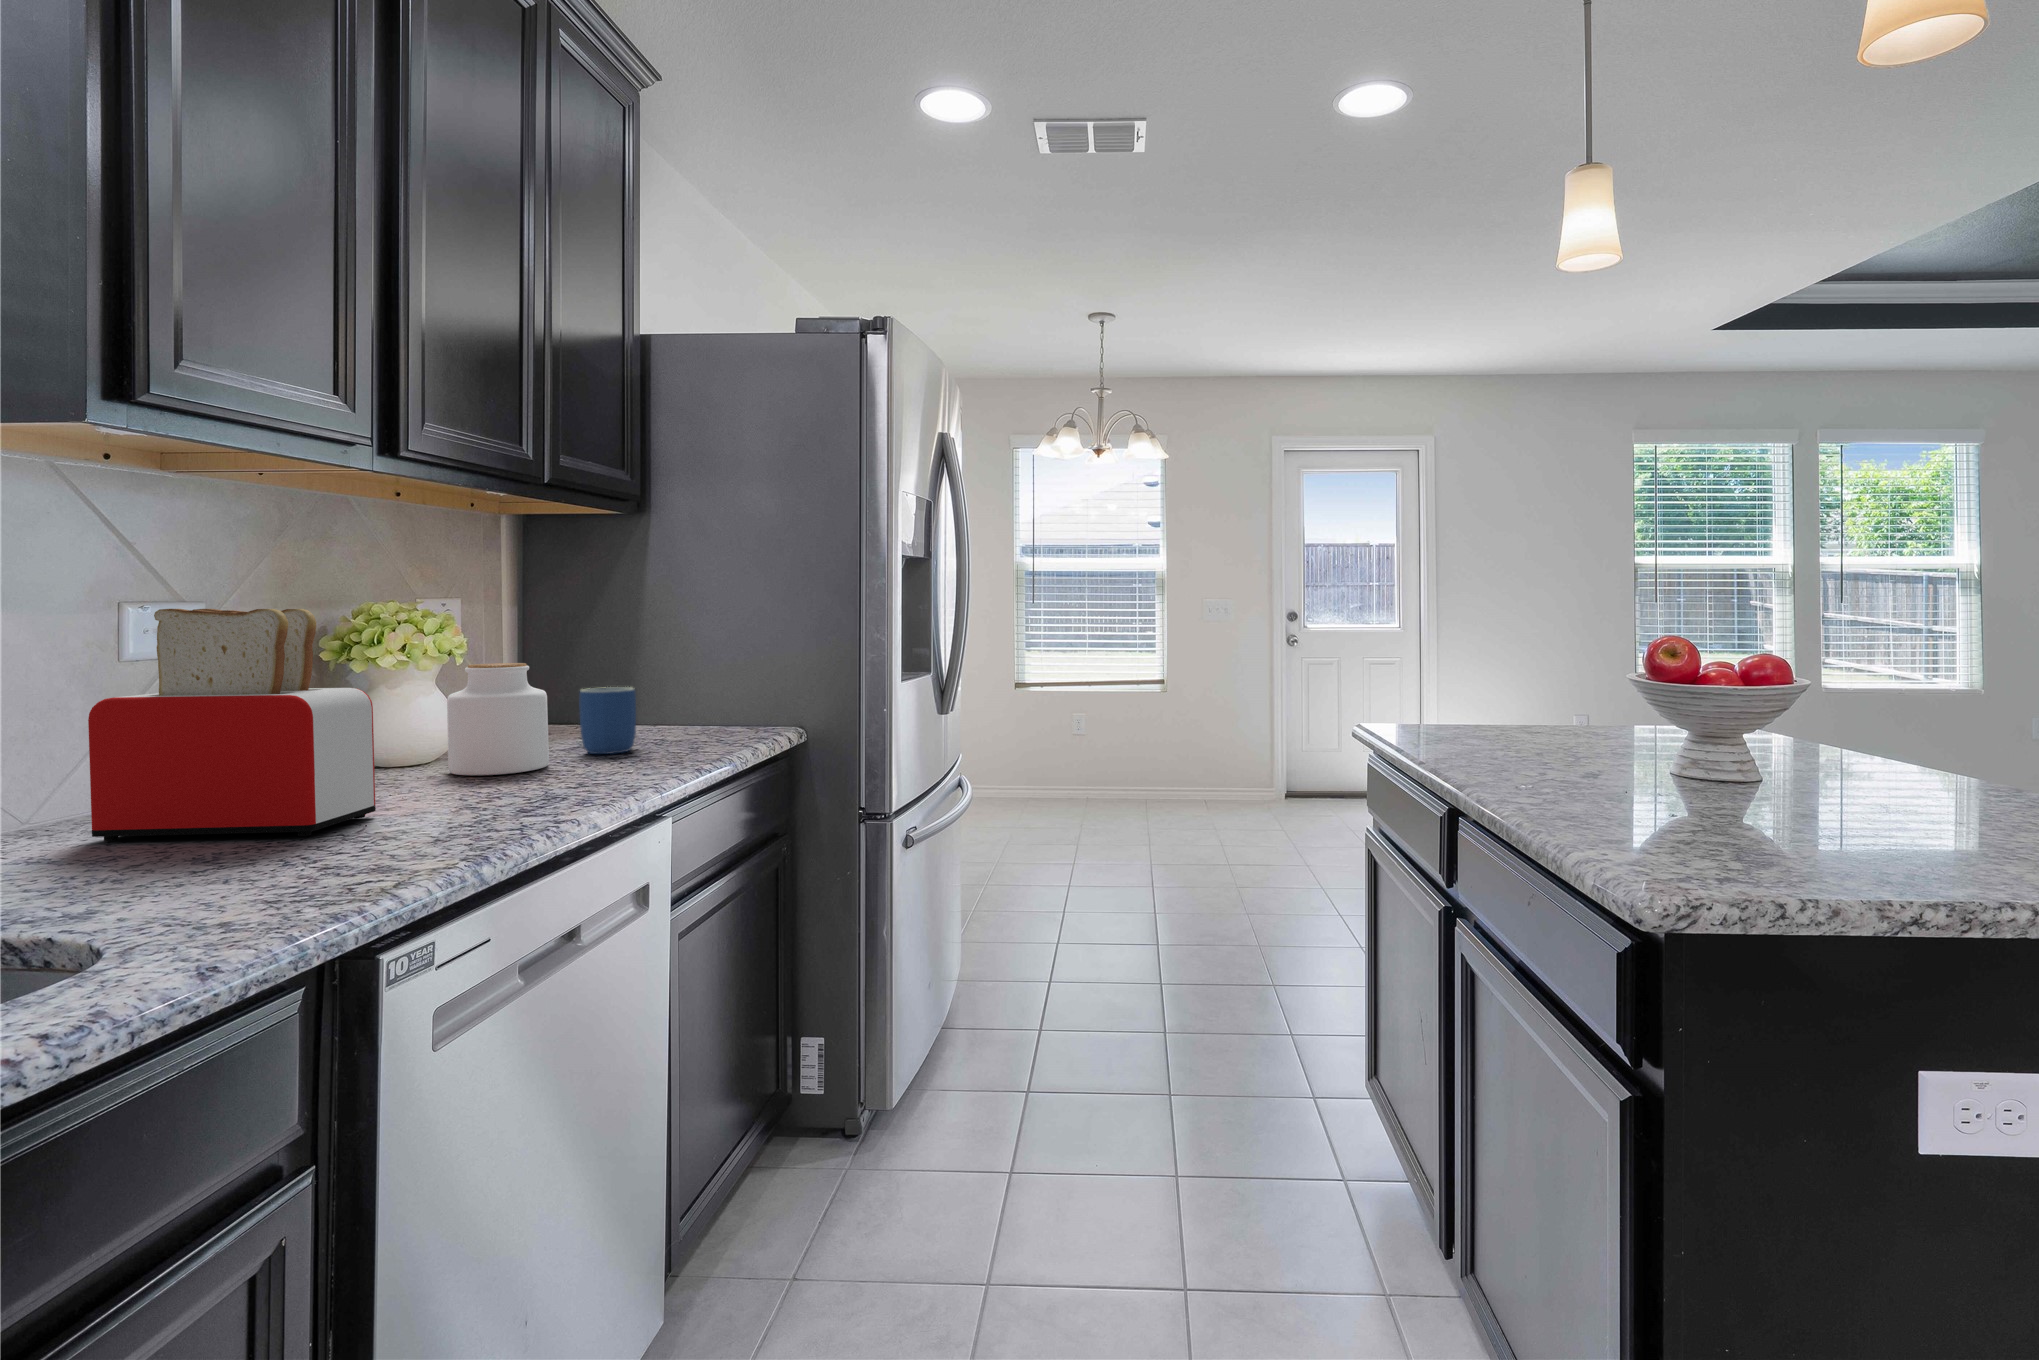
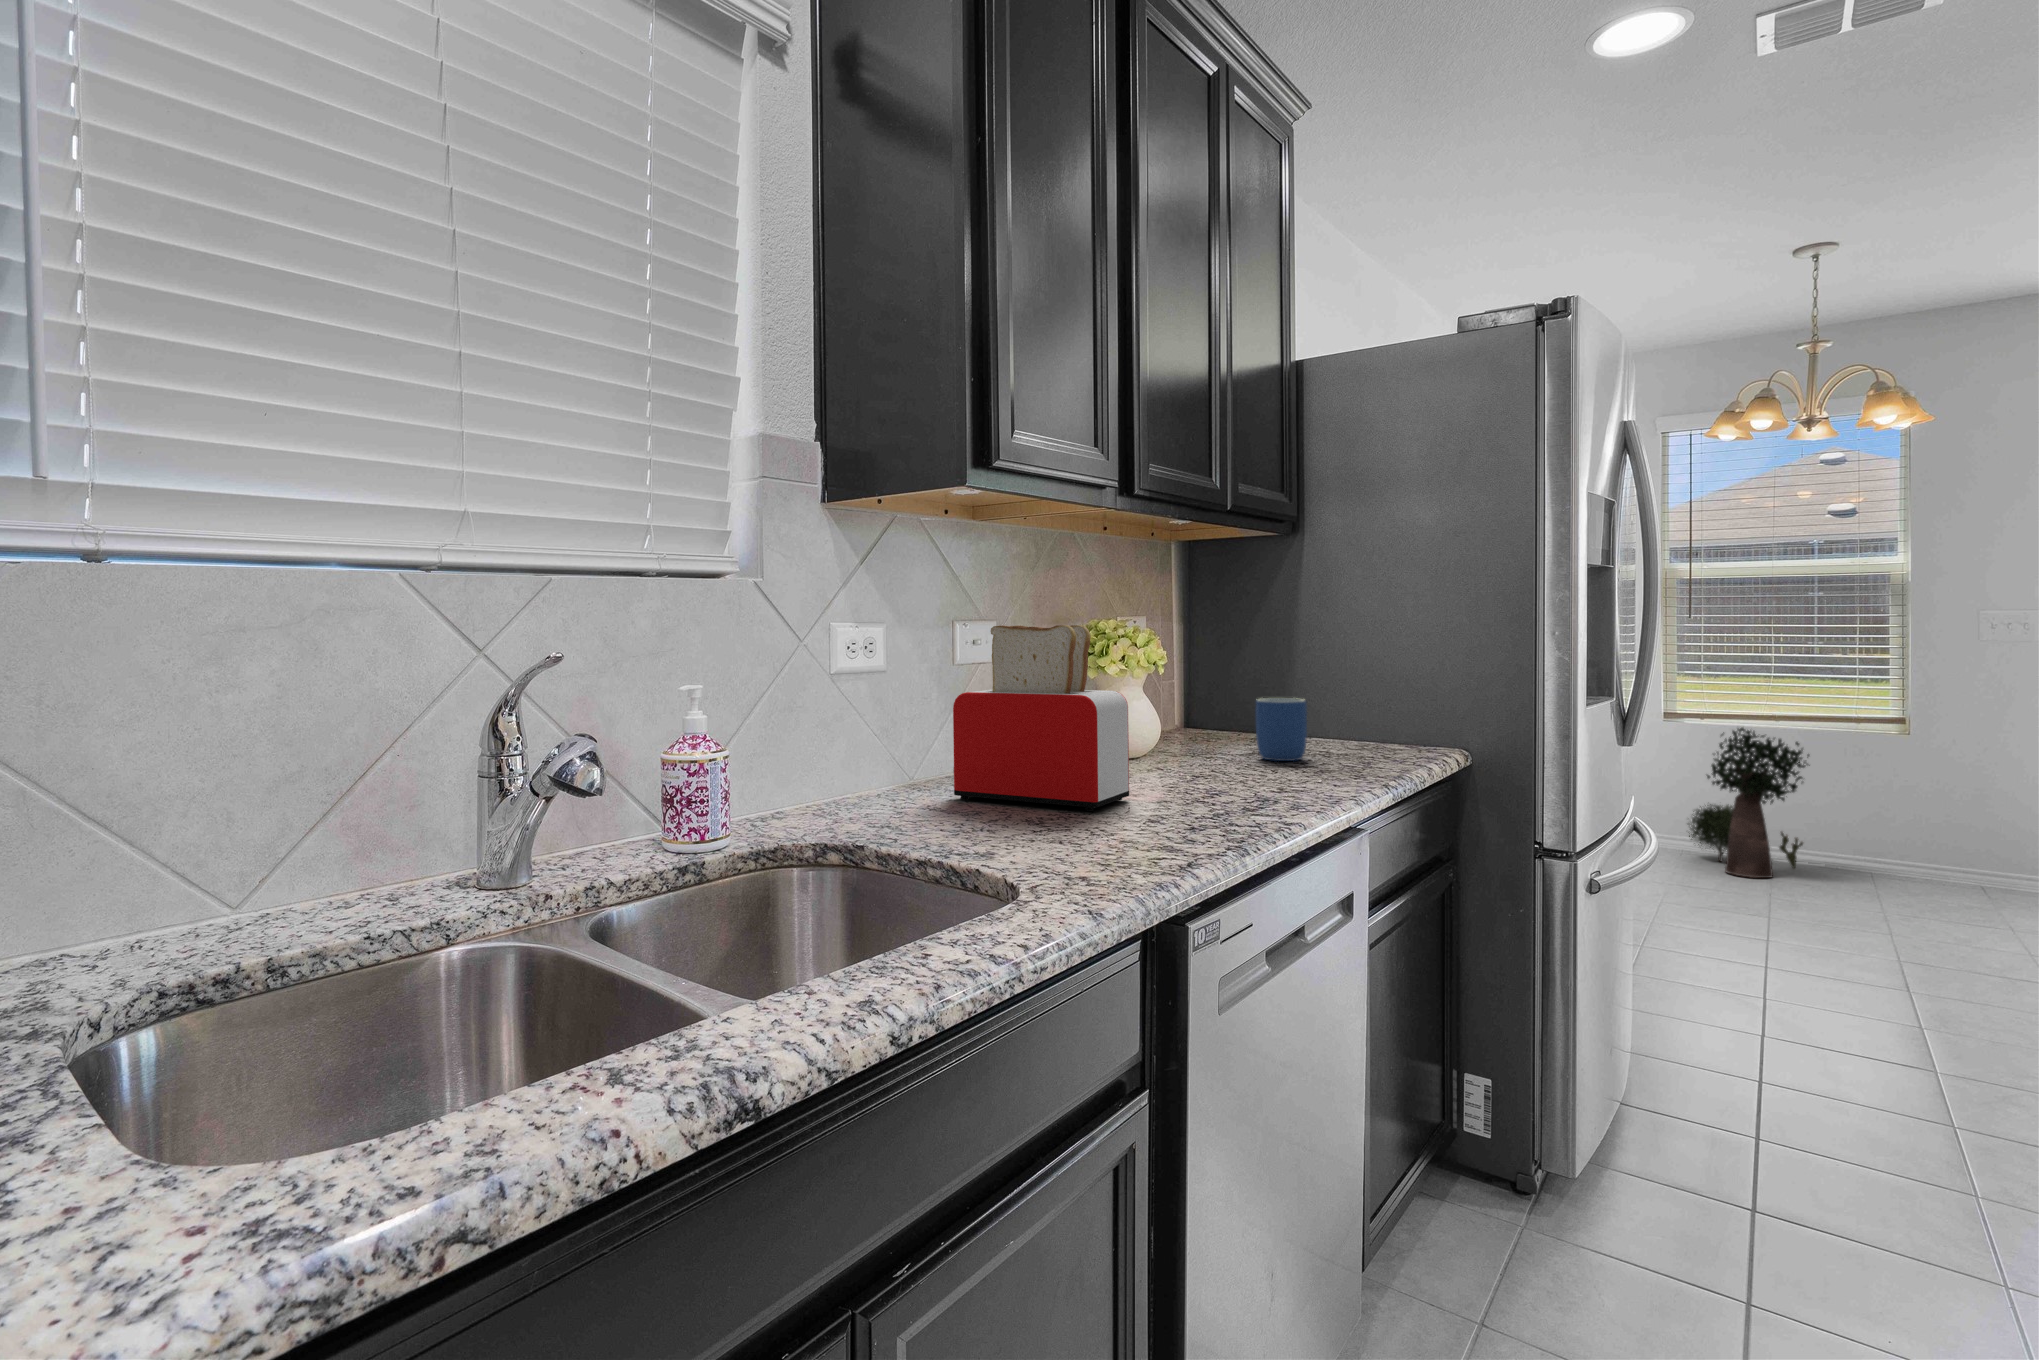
jar: present [447,663,549,775] -> none [1157,673,1237,772]
potted plant: none [1028,694,1105,815] -> present [1688,728,1810,878]

